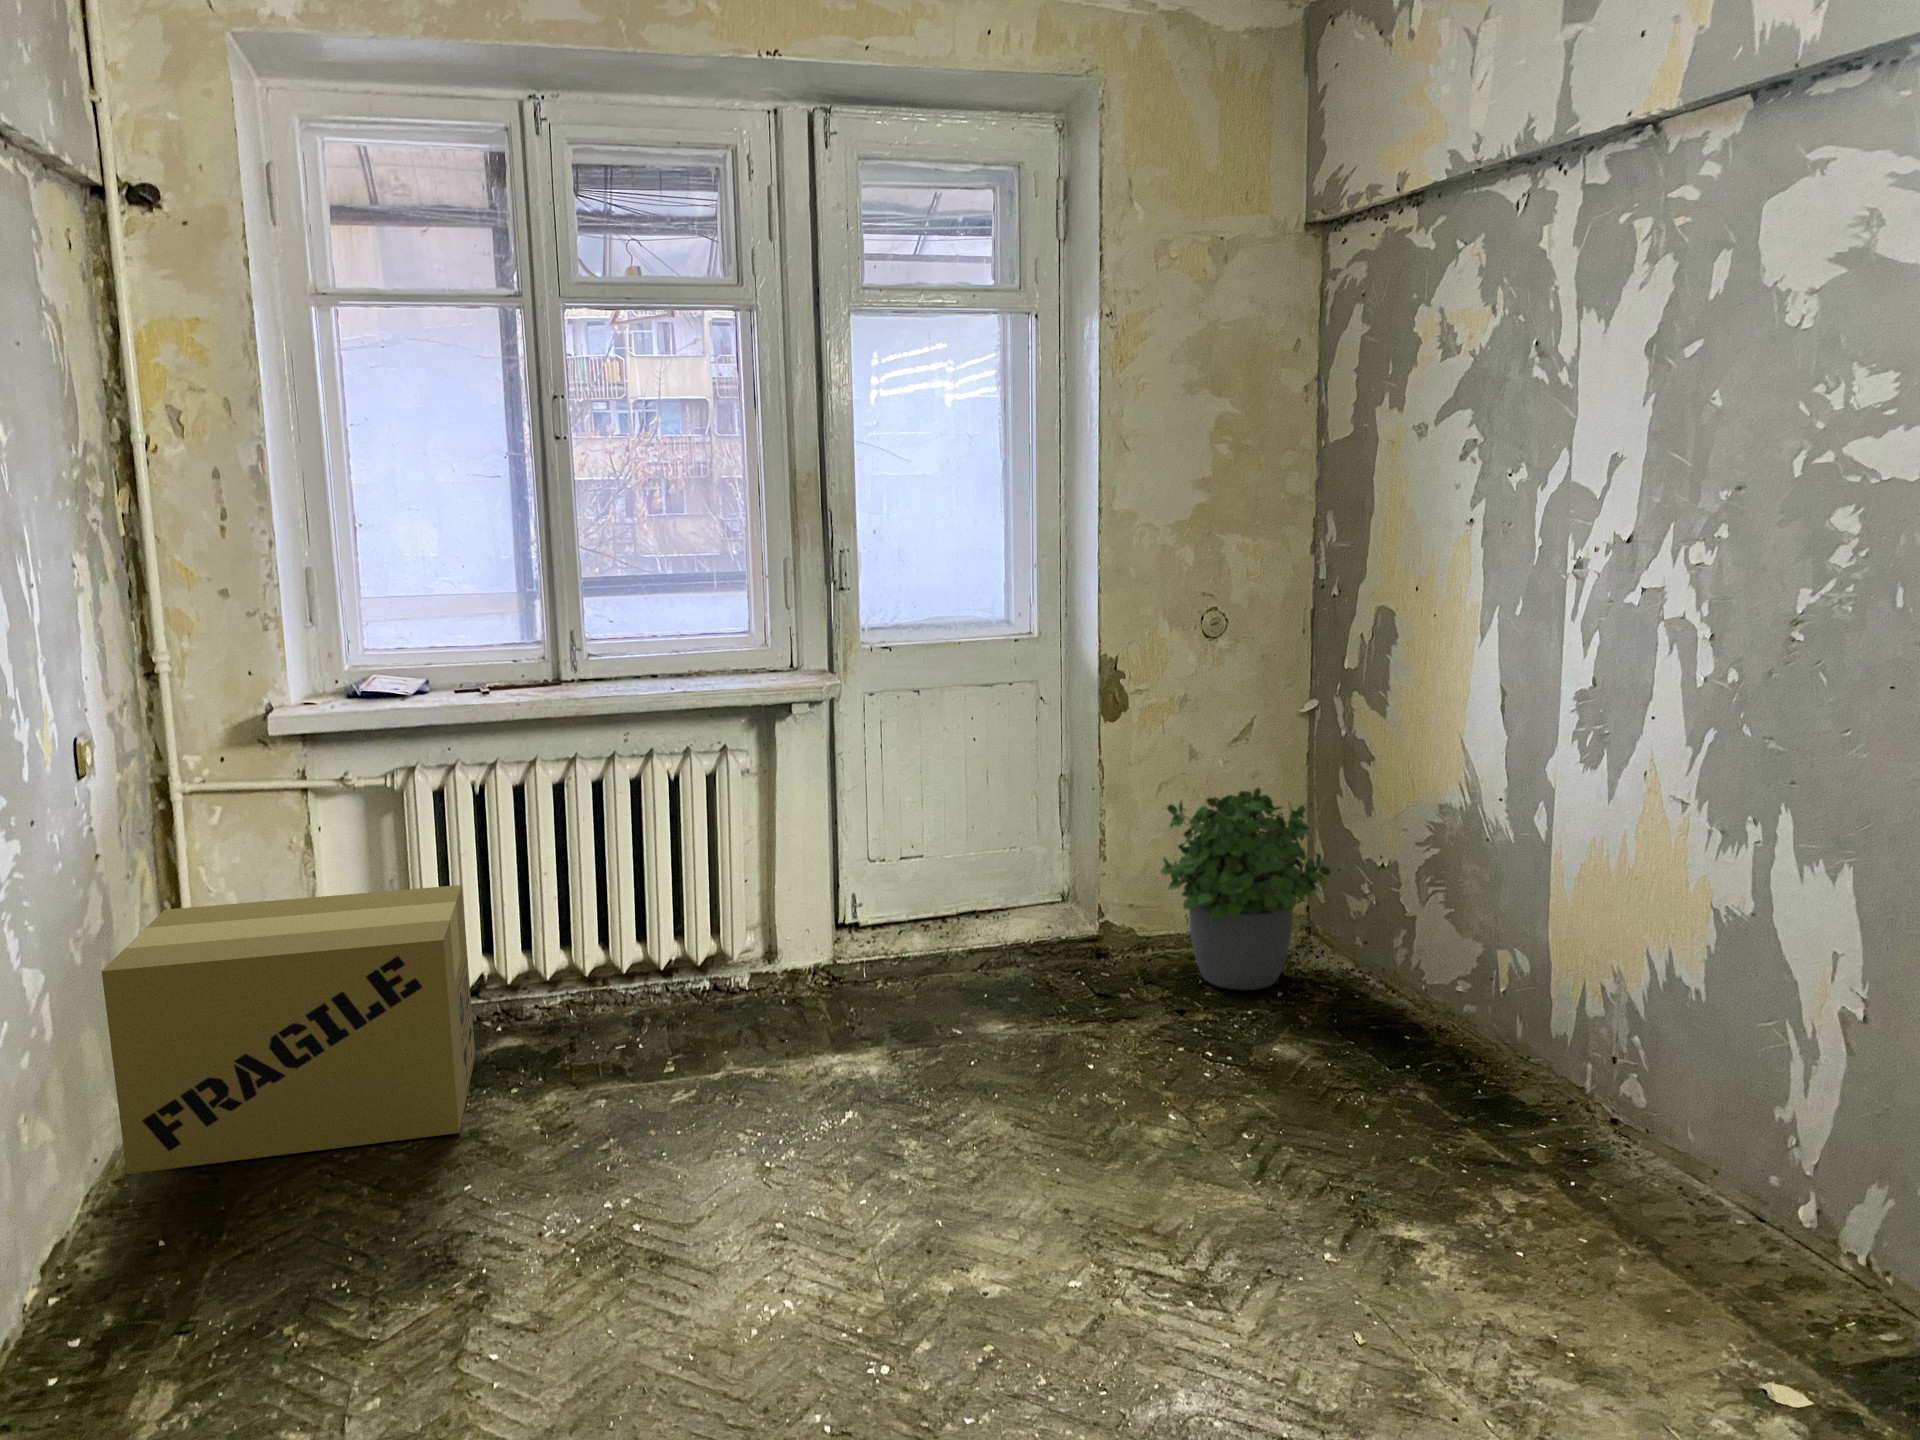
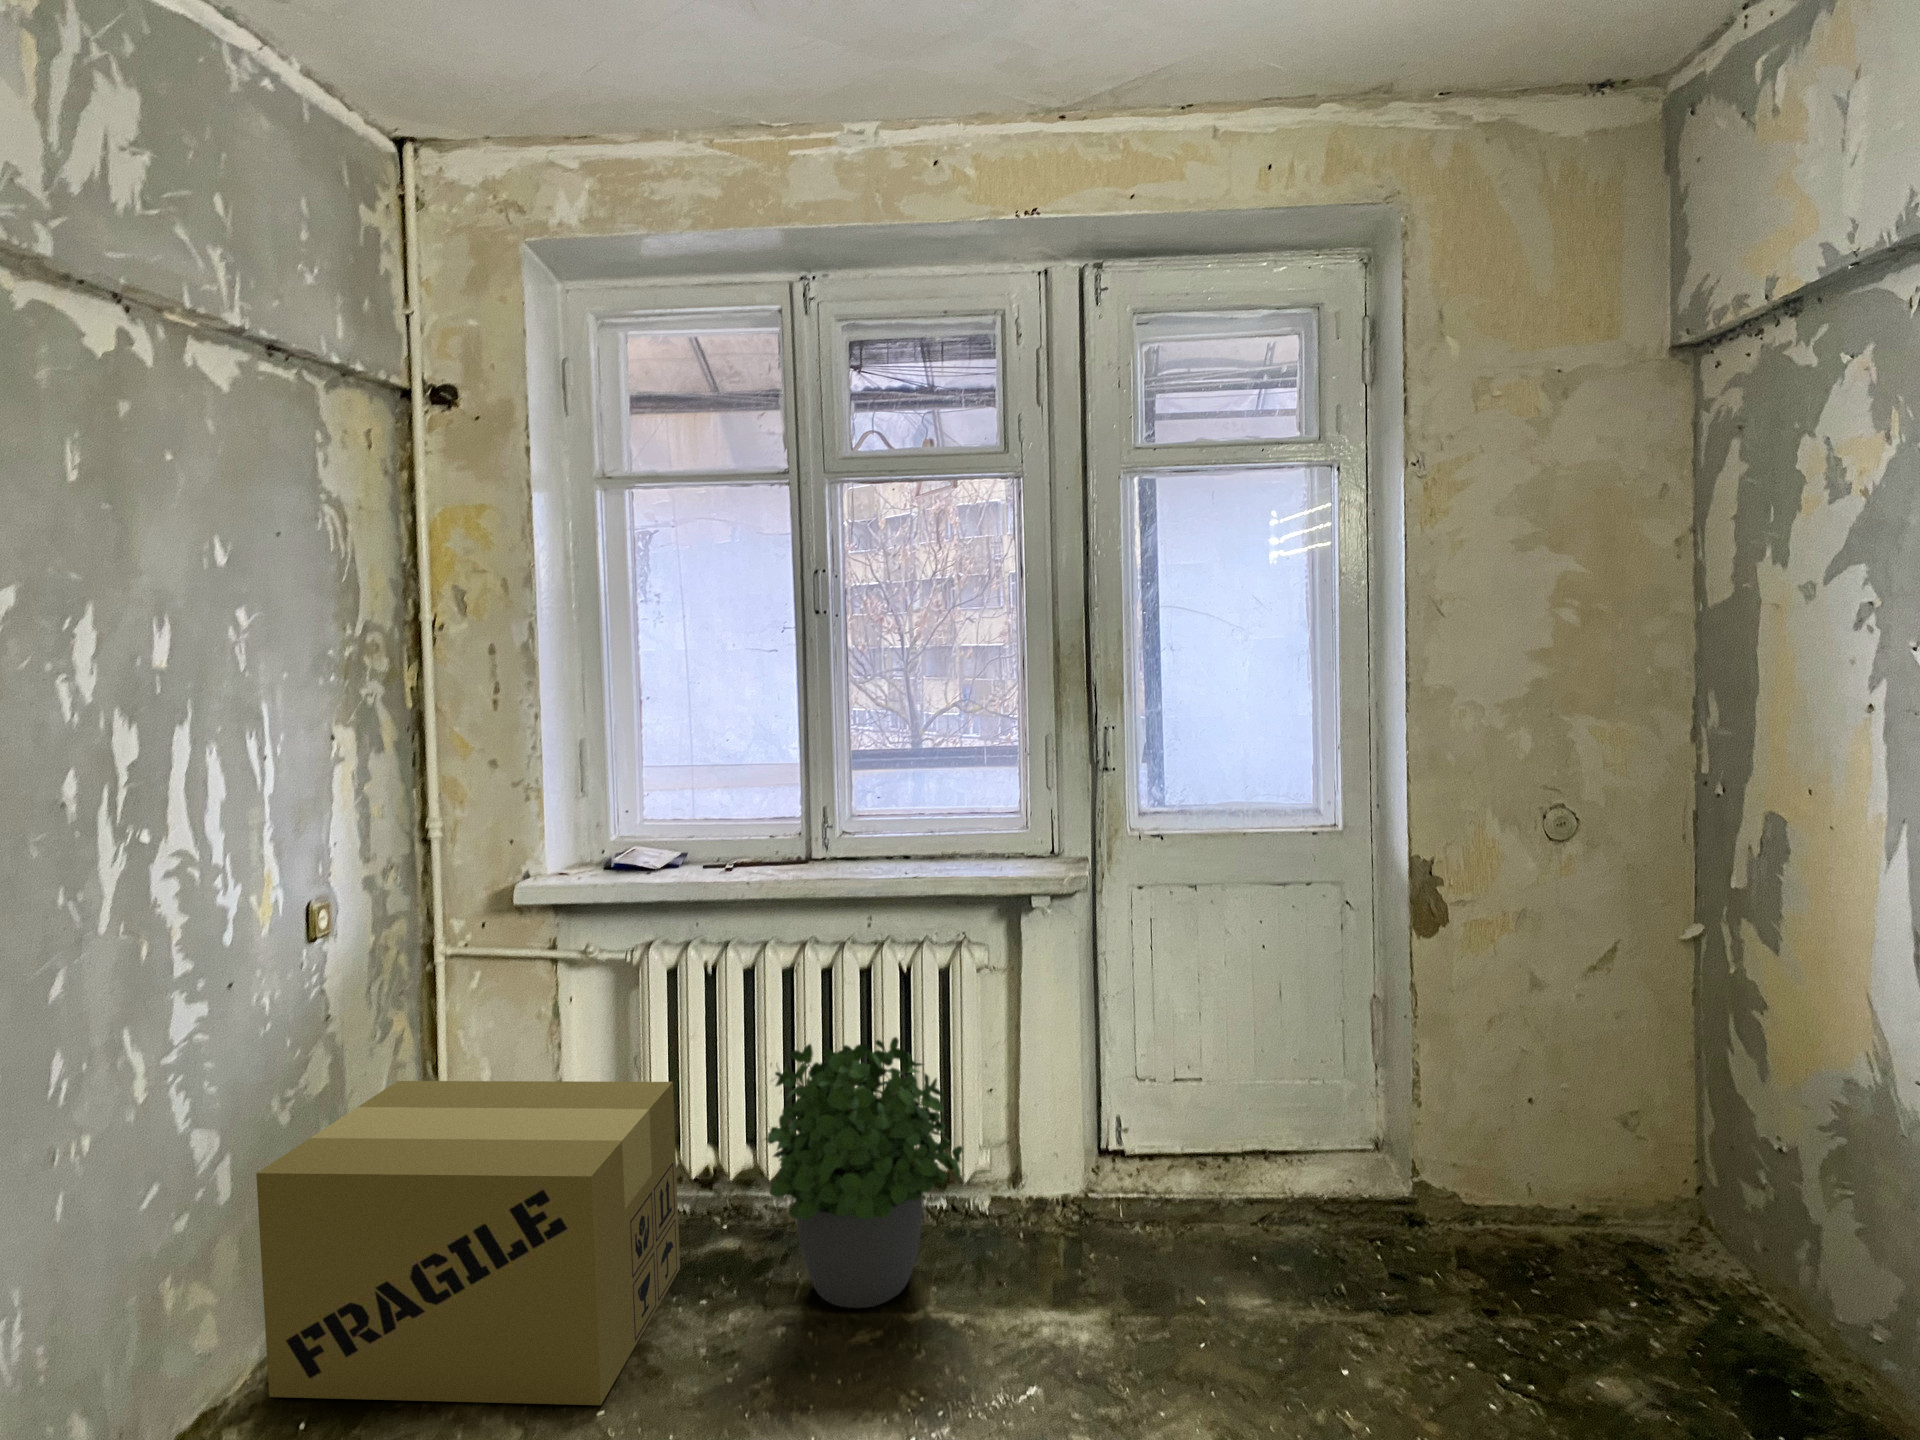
potted plant: present [1160,788,1330,990] -> present [766,1037,963,1308]

